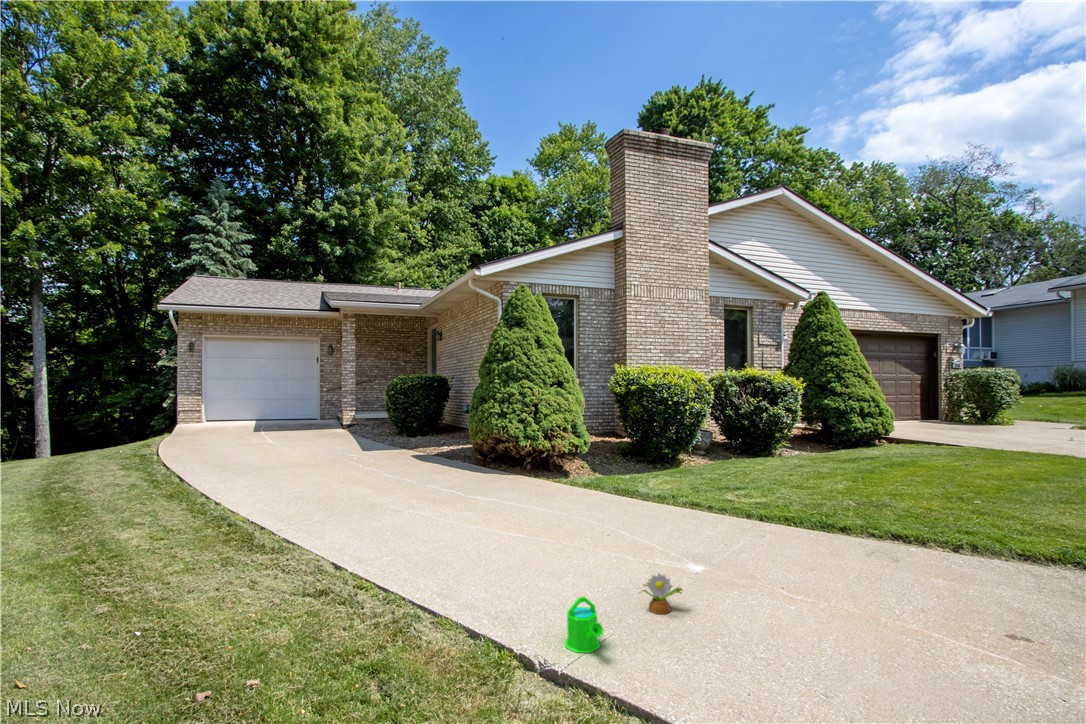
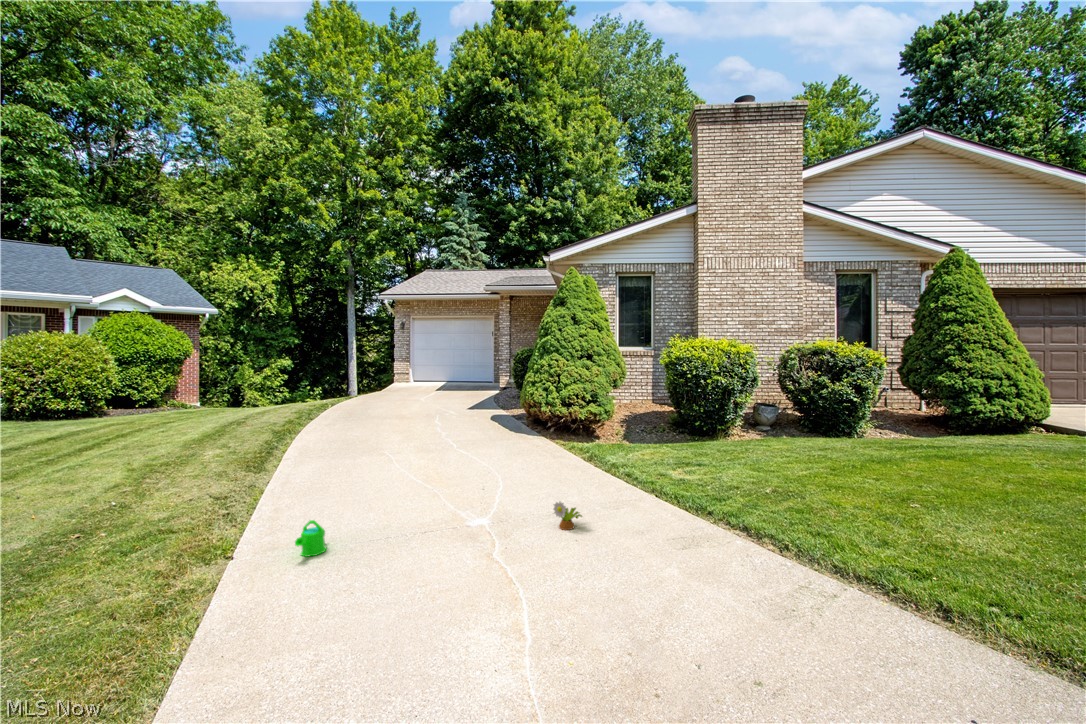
decorative plant: present [642,573,682,614] -> present [554,502,582,530]

